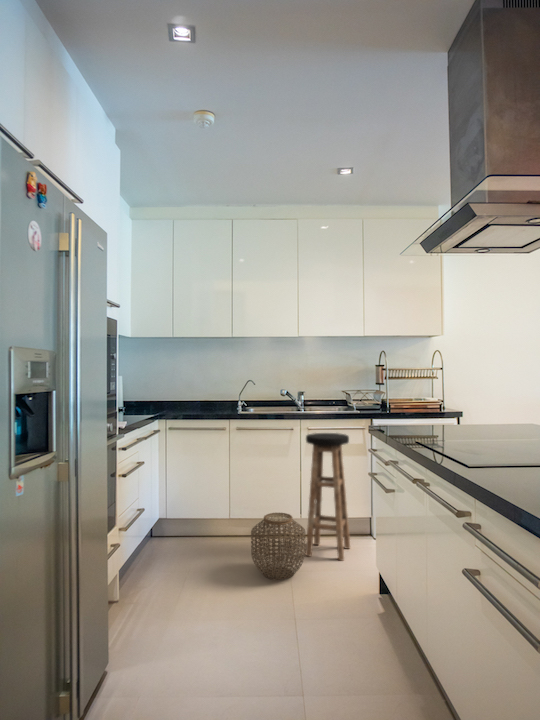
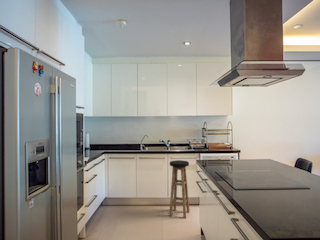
woven basket: present [251,513,306,580] -> none [144,197,168,228]

